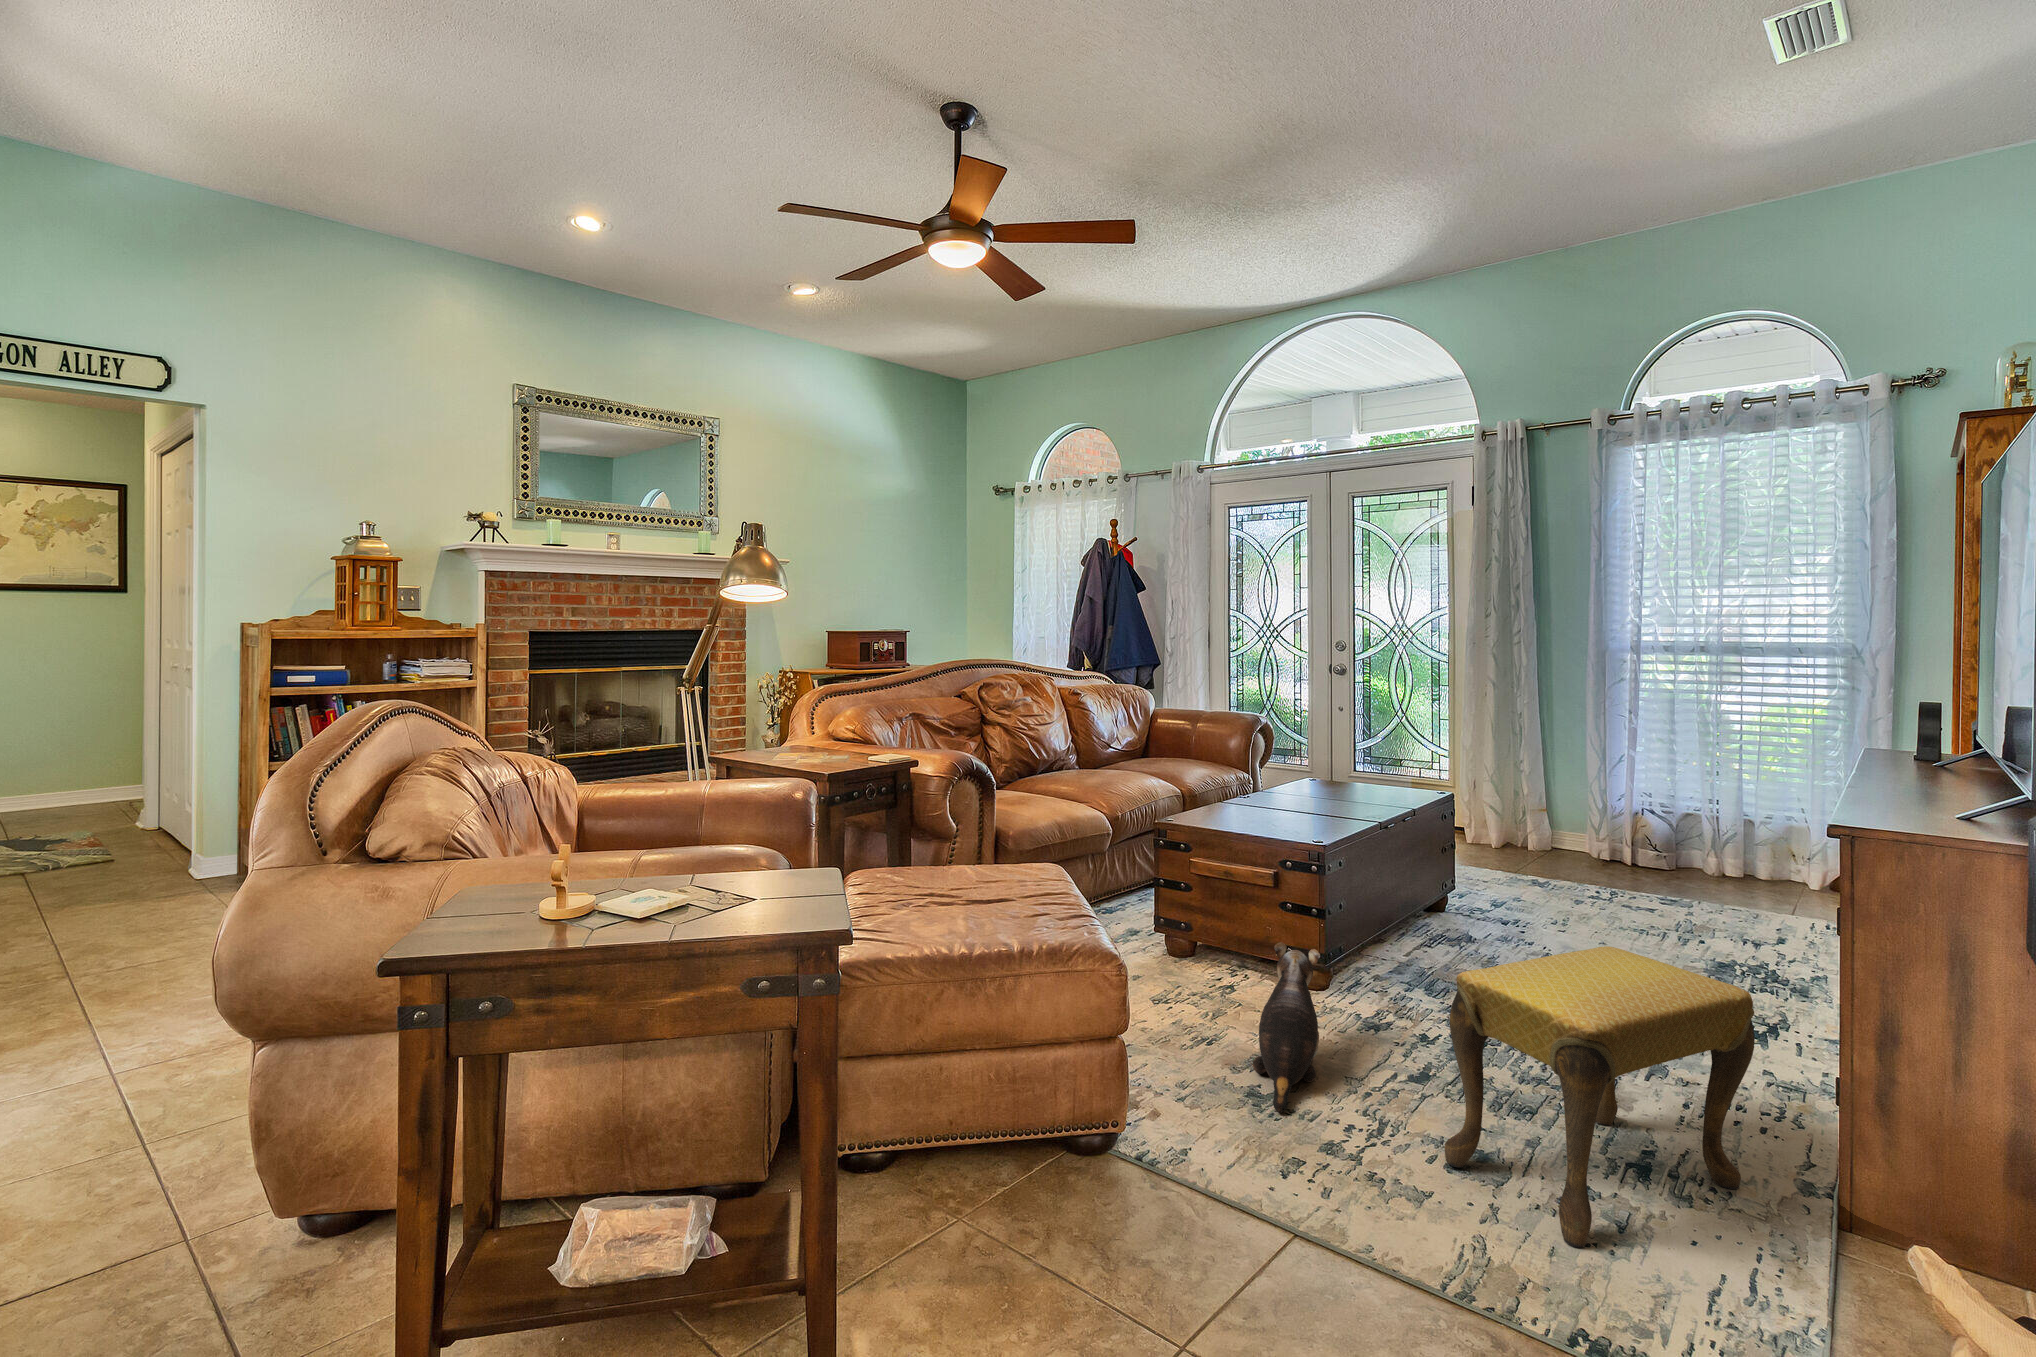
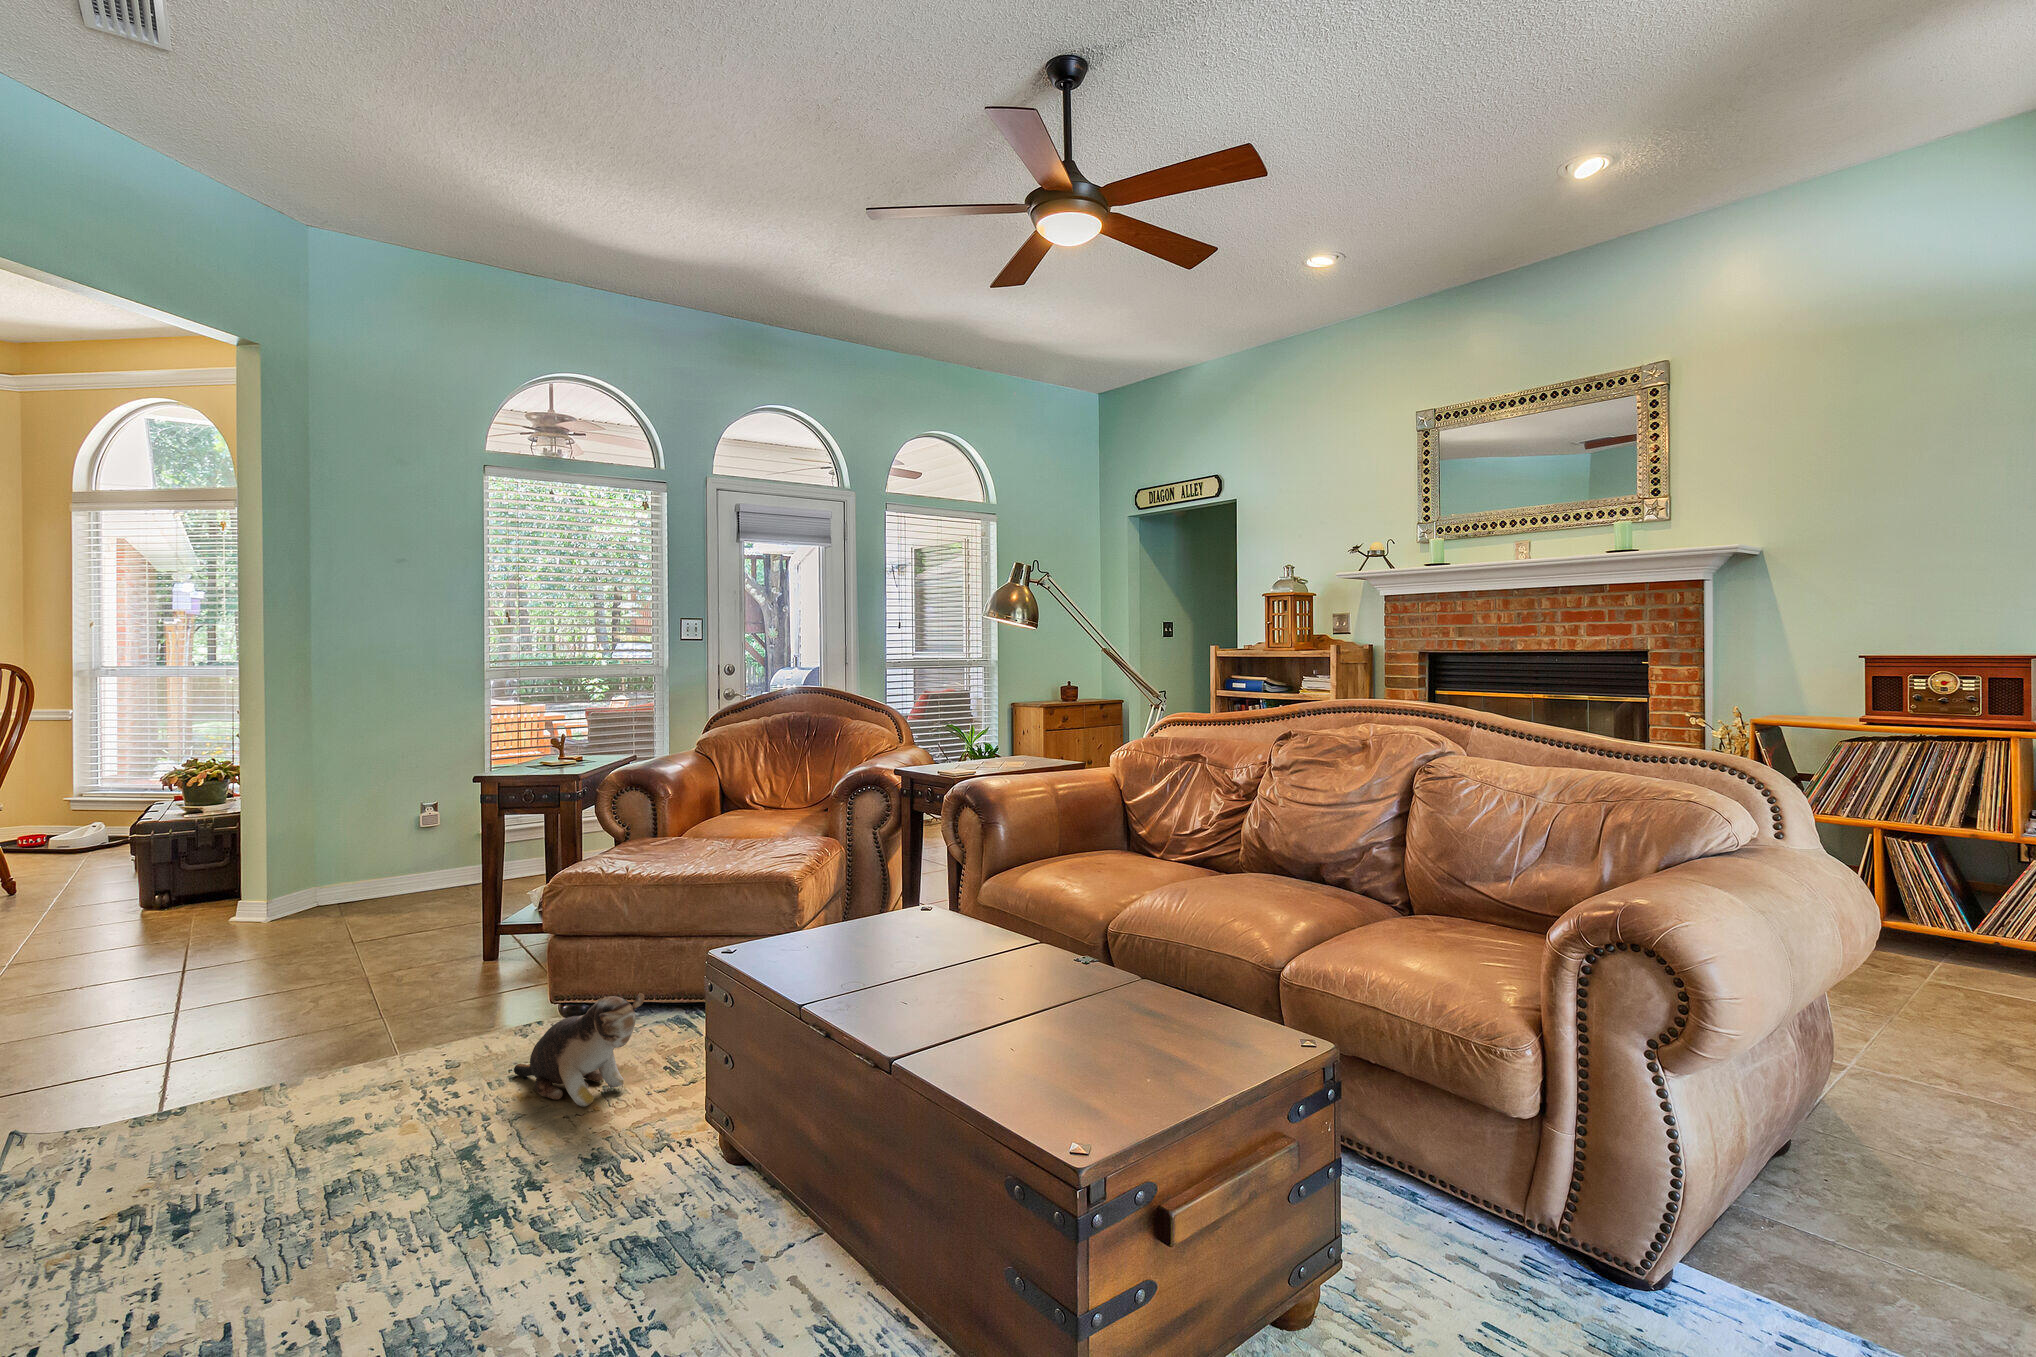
footstool: present [1445,946,1755,1247] -> none [50,950,358,1266]

